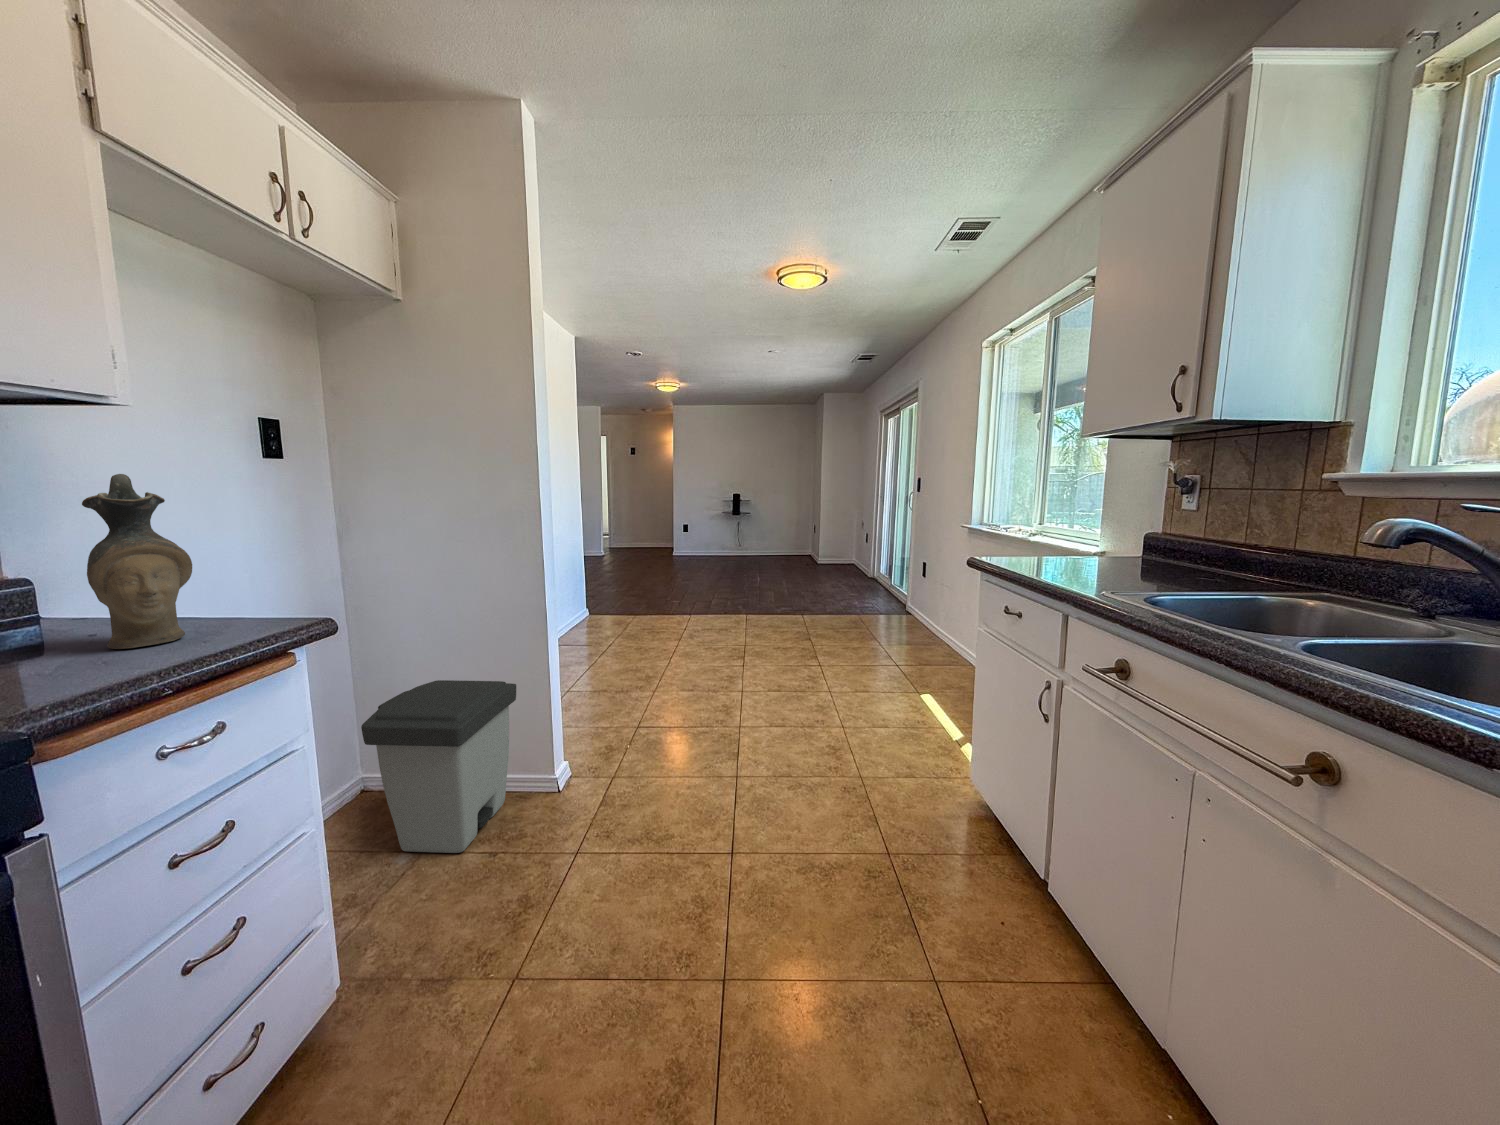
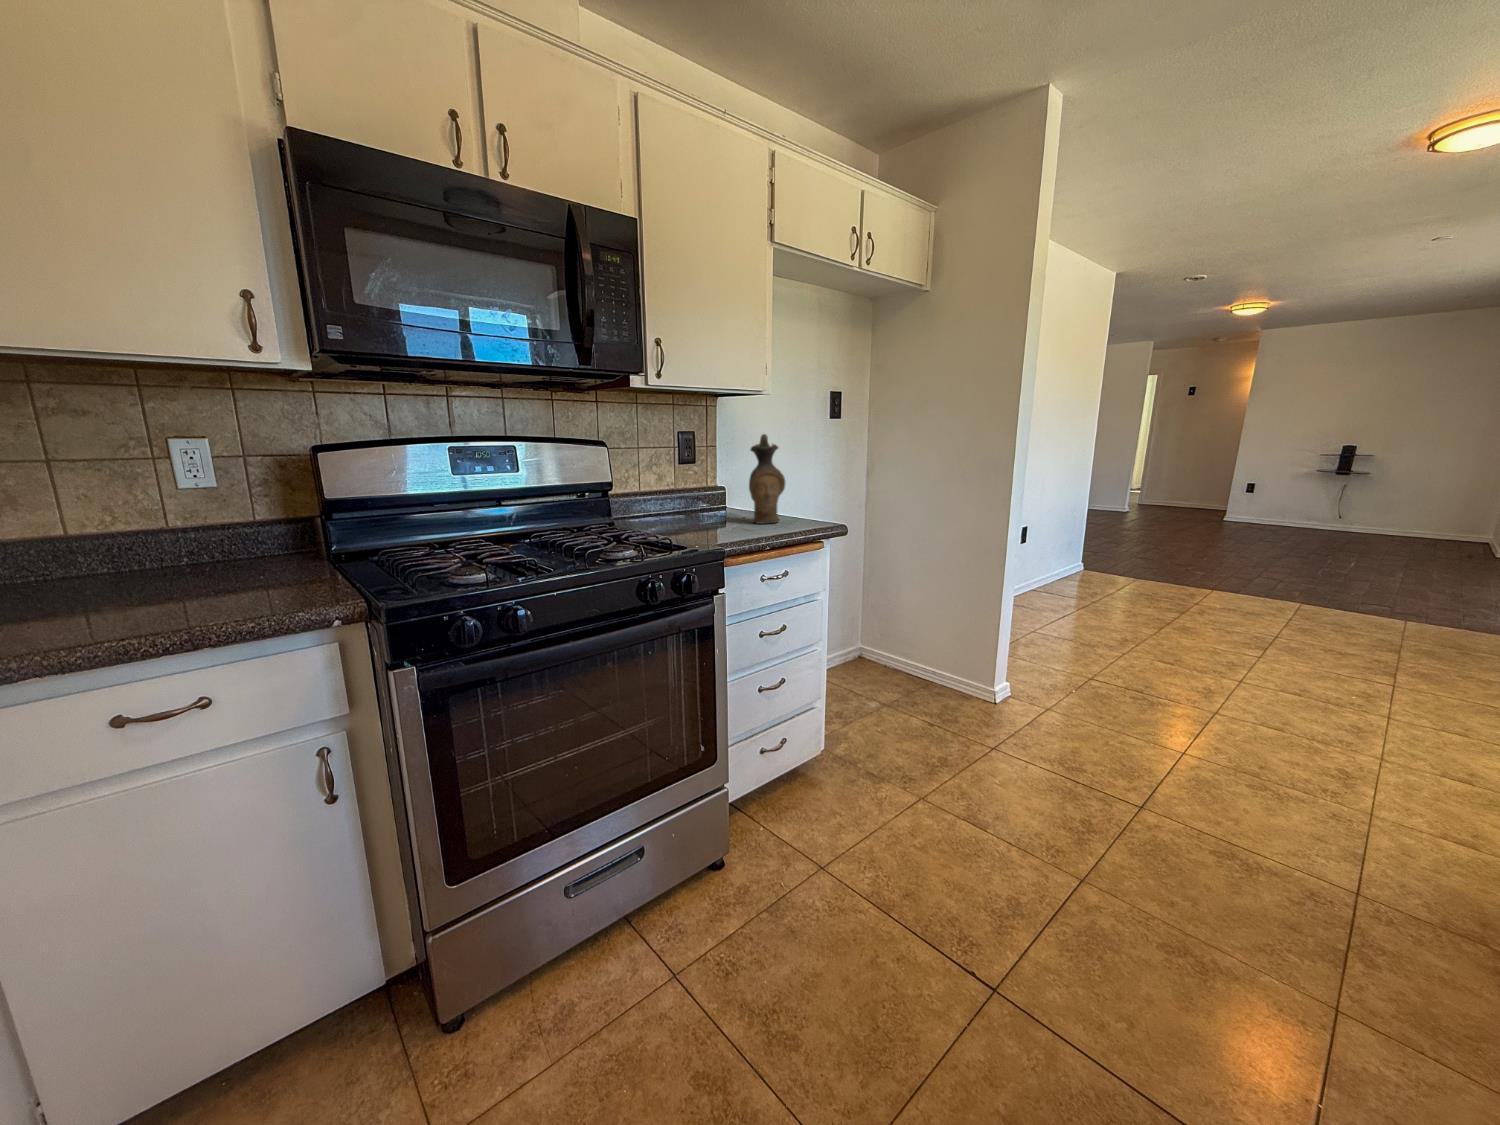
trash can: present [361,680,516,853] -> none [858,588,967,714]

